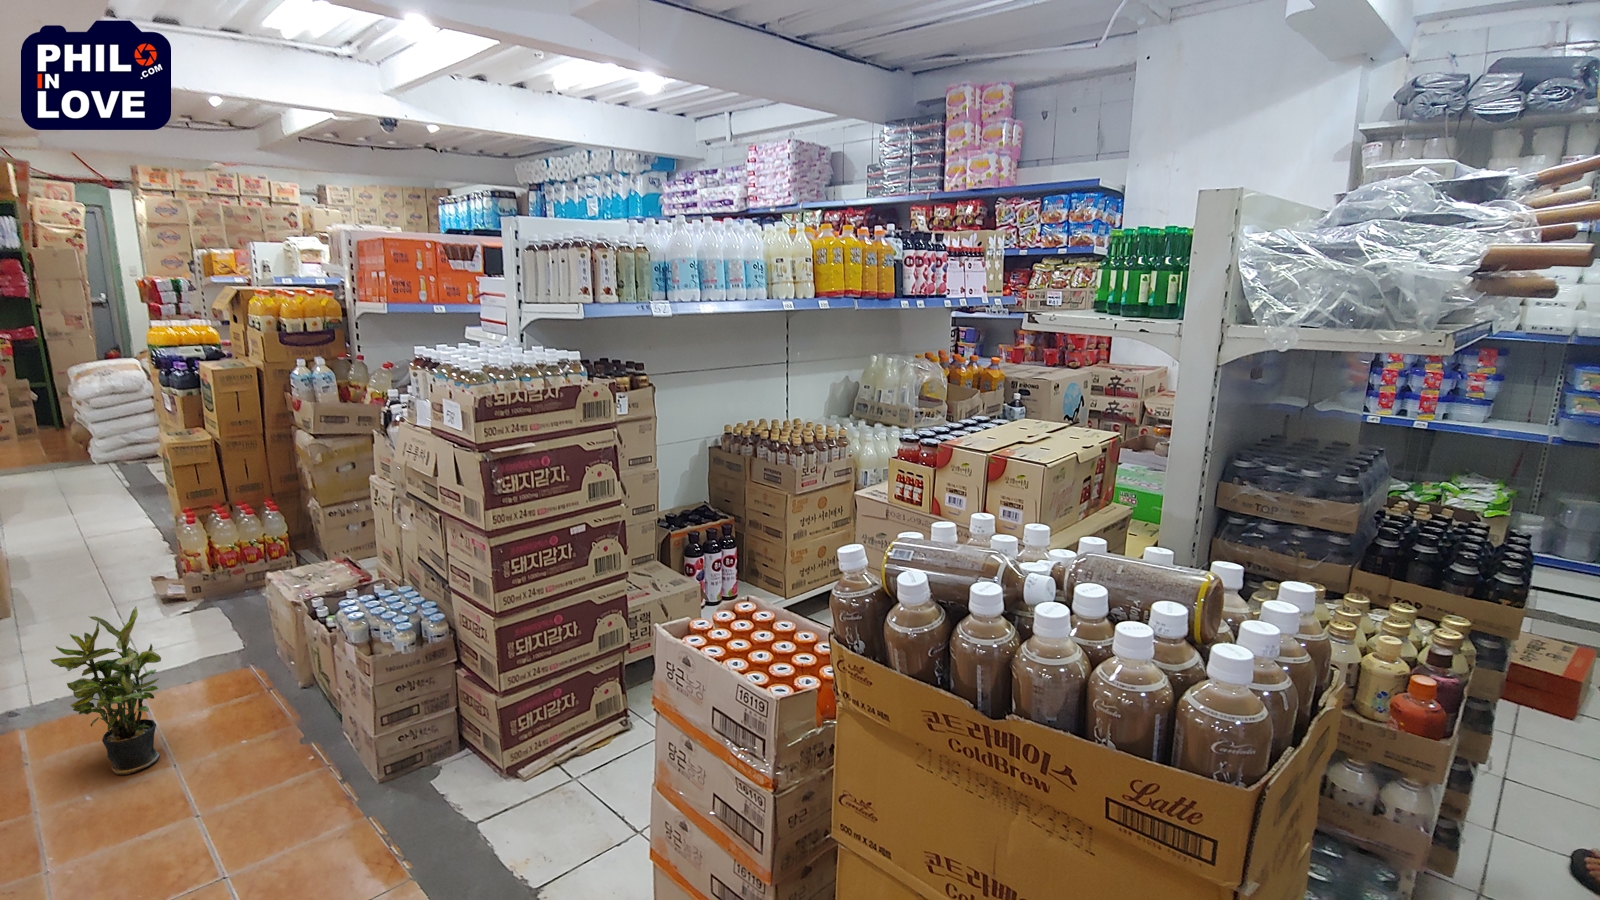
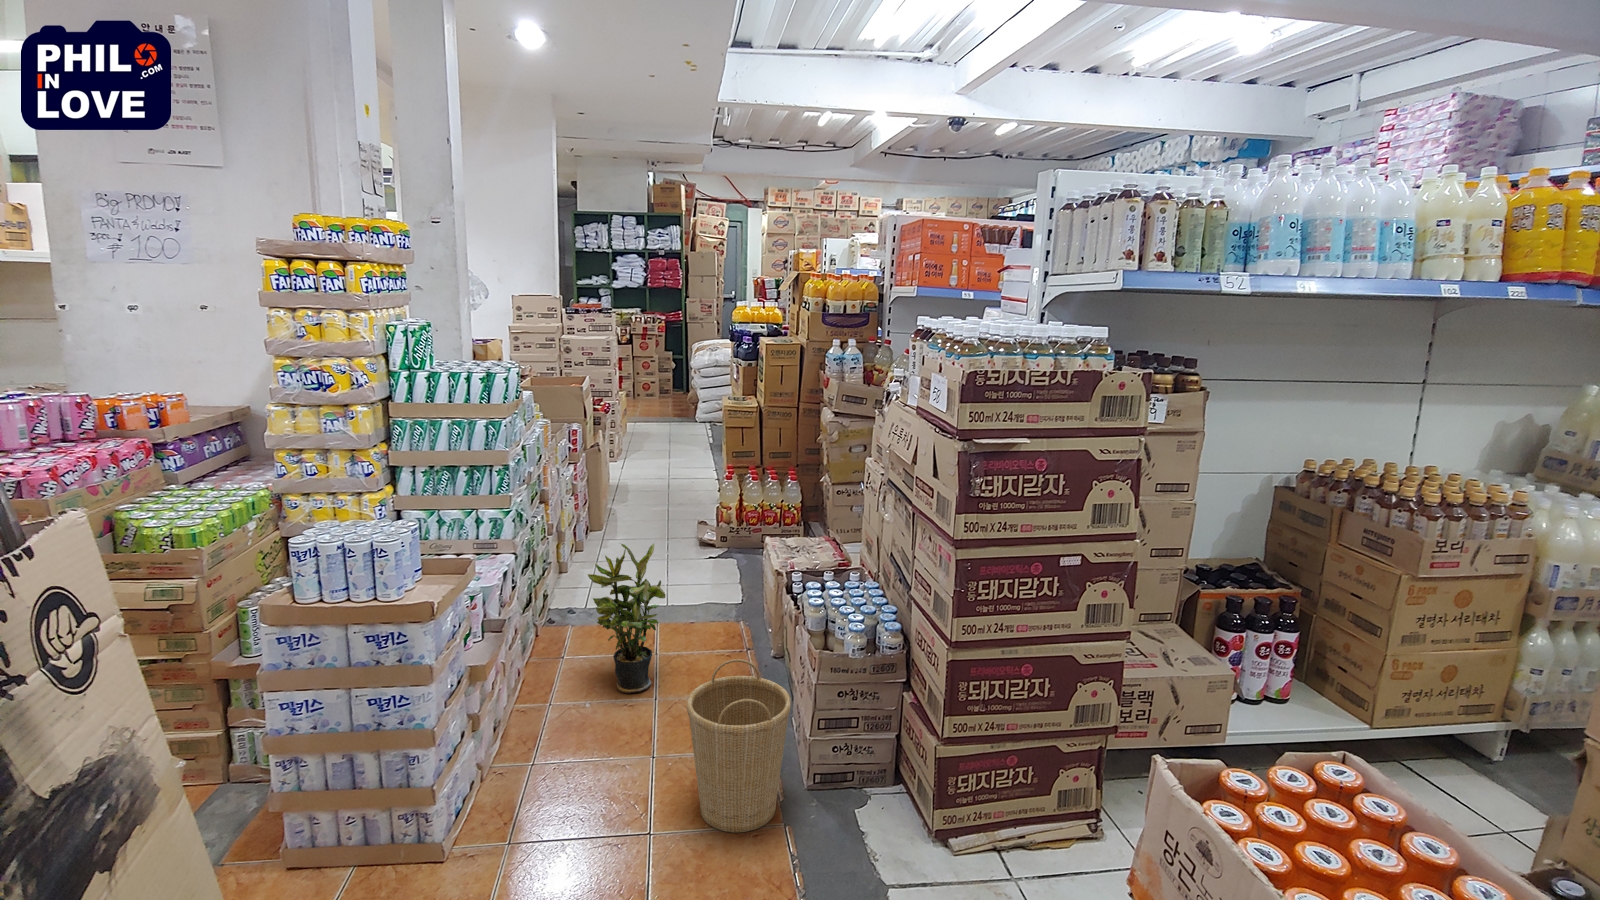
basket: none [239,687,353,848] -> present [687,659,791,833]

